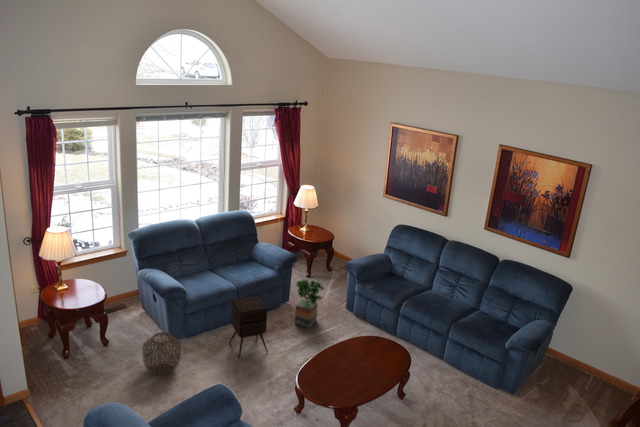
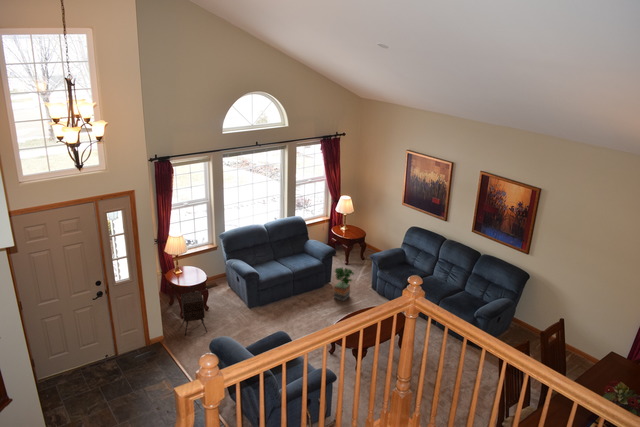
side table: present [230,296,268,358] -> present [181,291,207,336]
woven basket: present [143,332,181,375] -> none [232,302,256,330]

